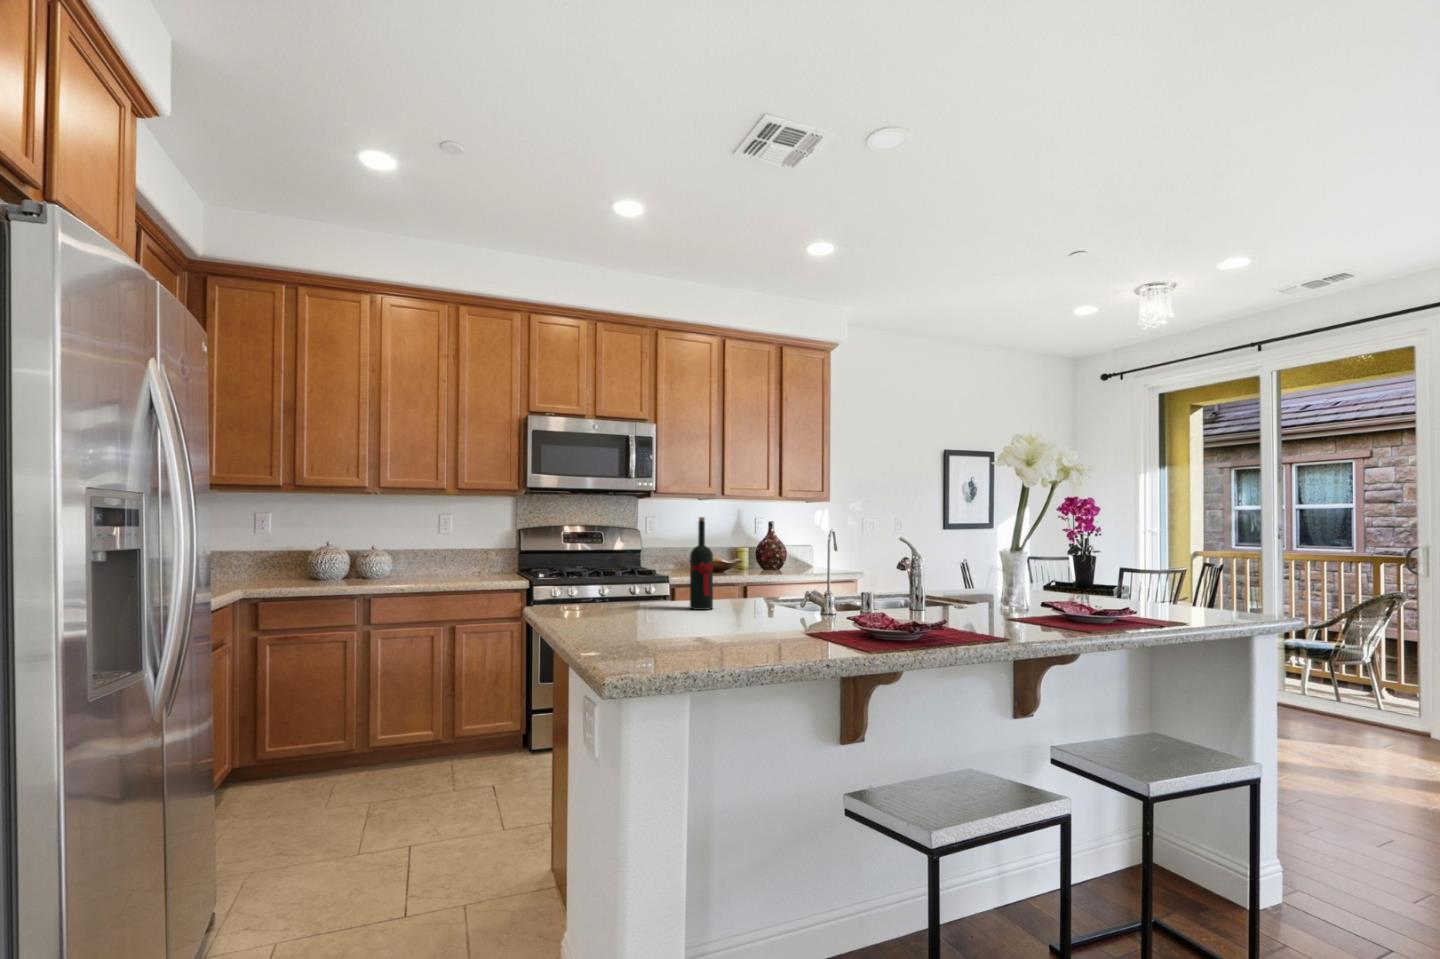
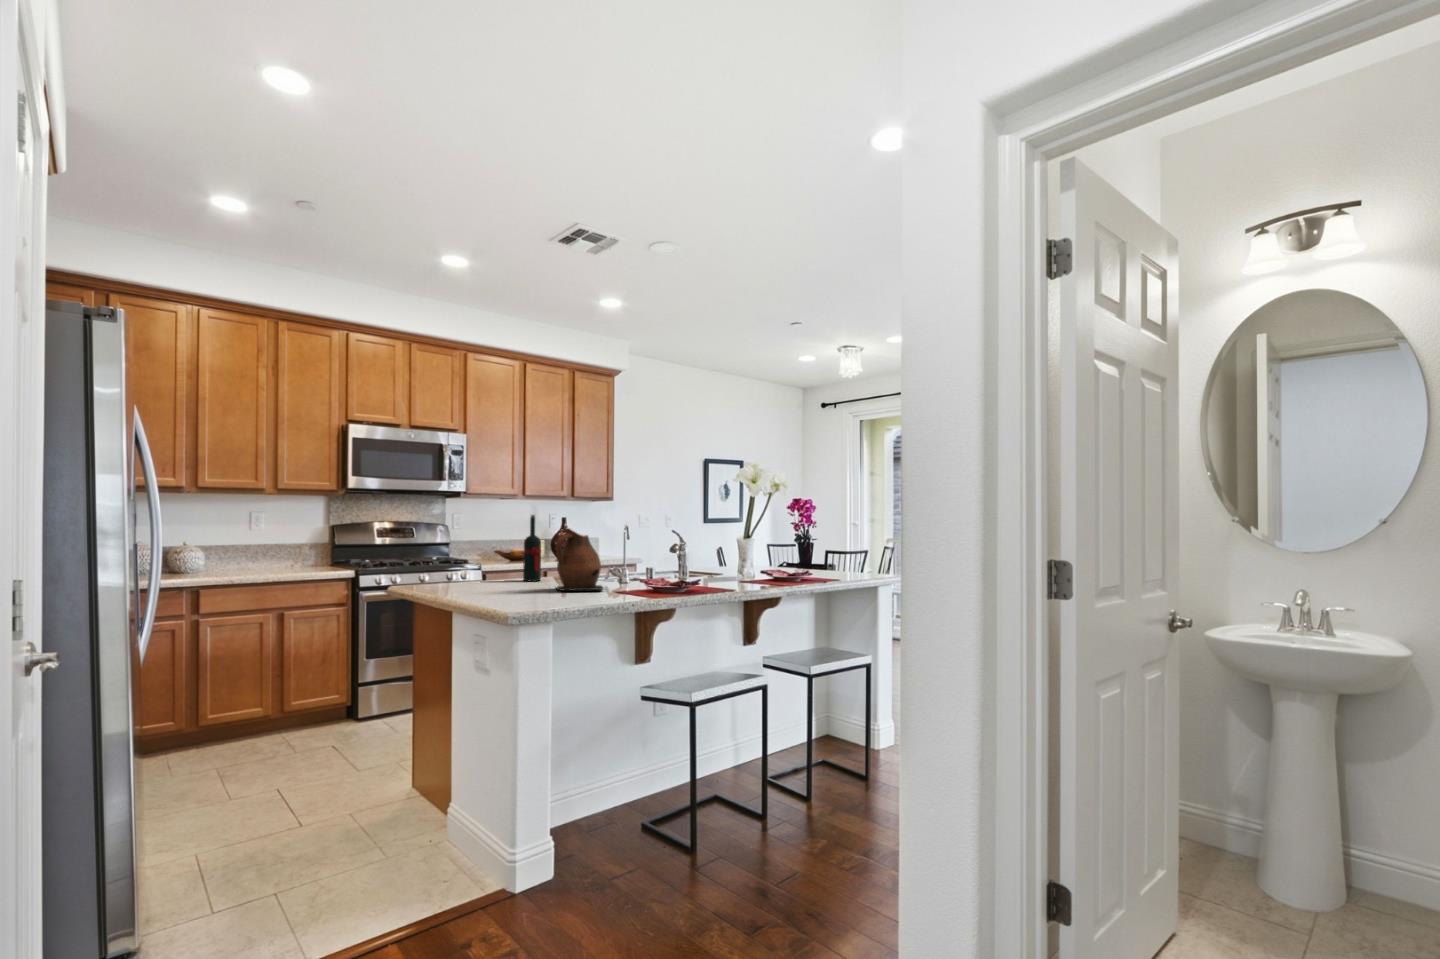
ceramic pitcher: none [717,538,790,636] -> present [556,529,604,591]

